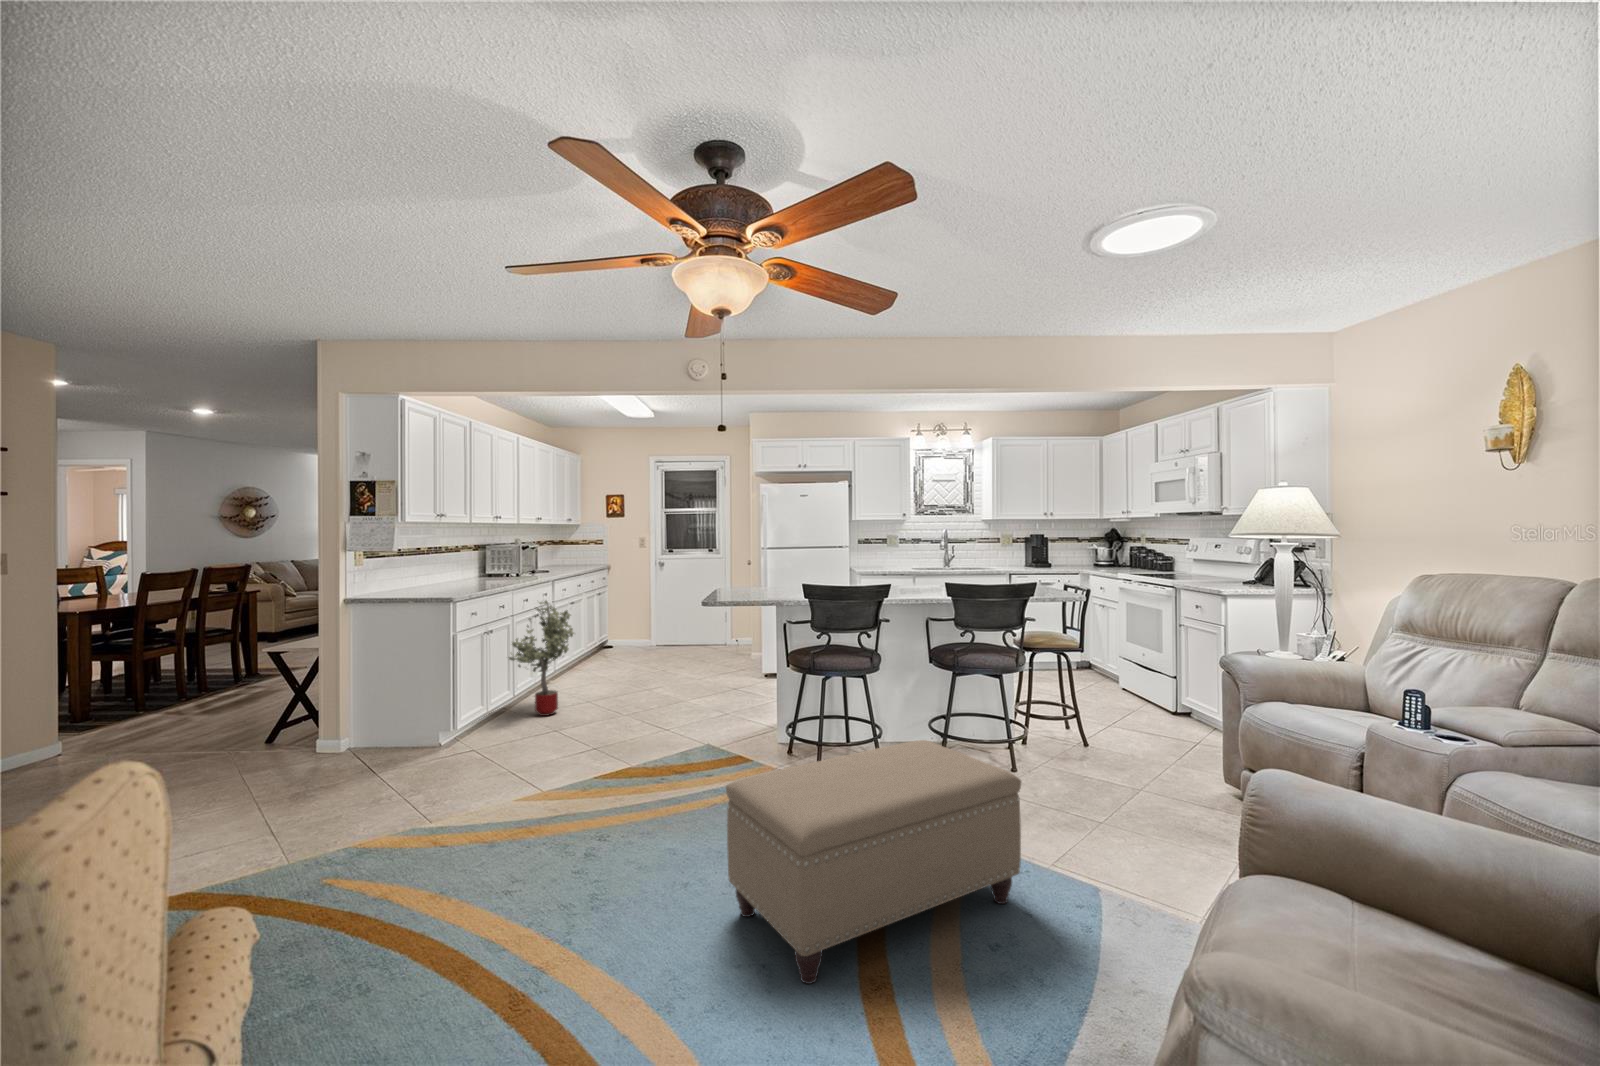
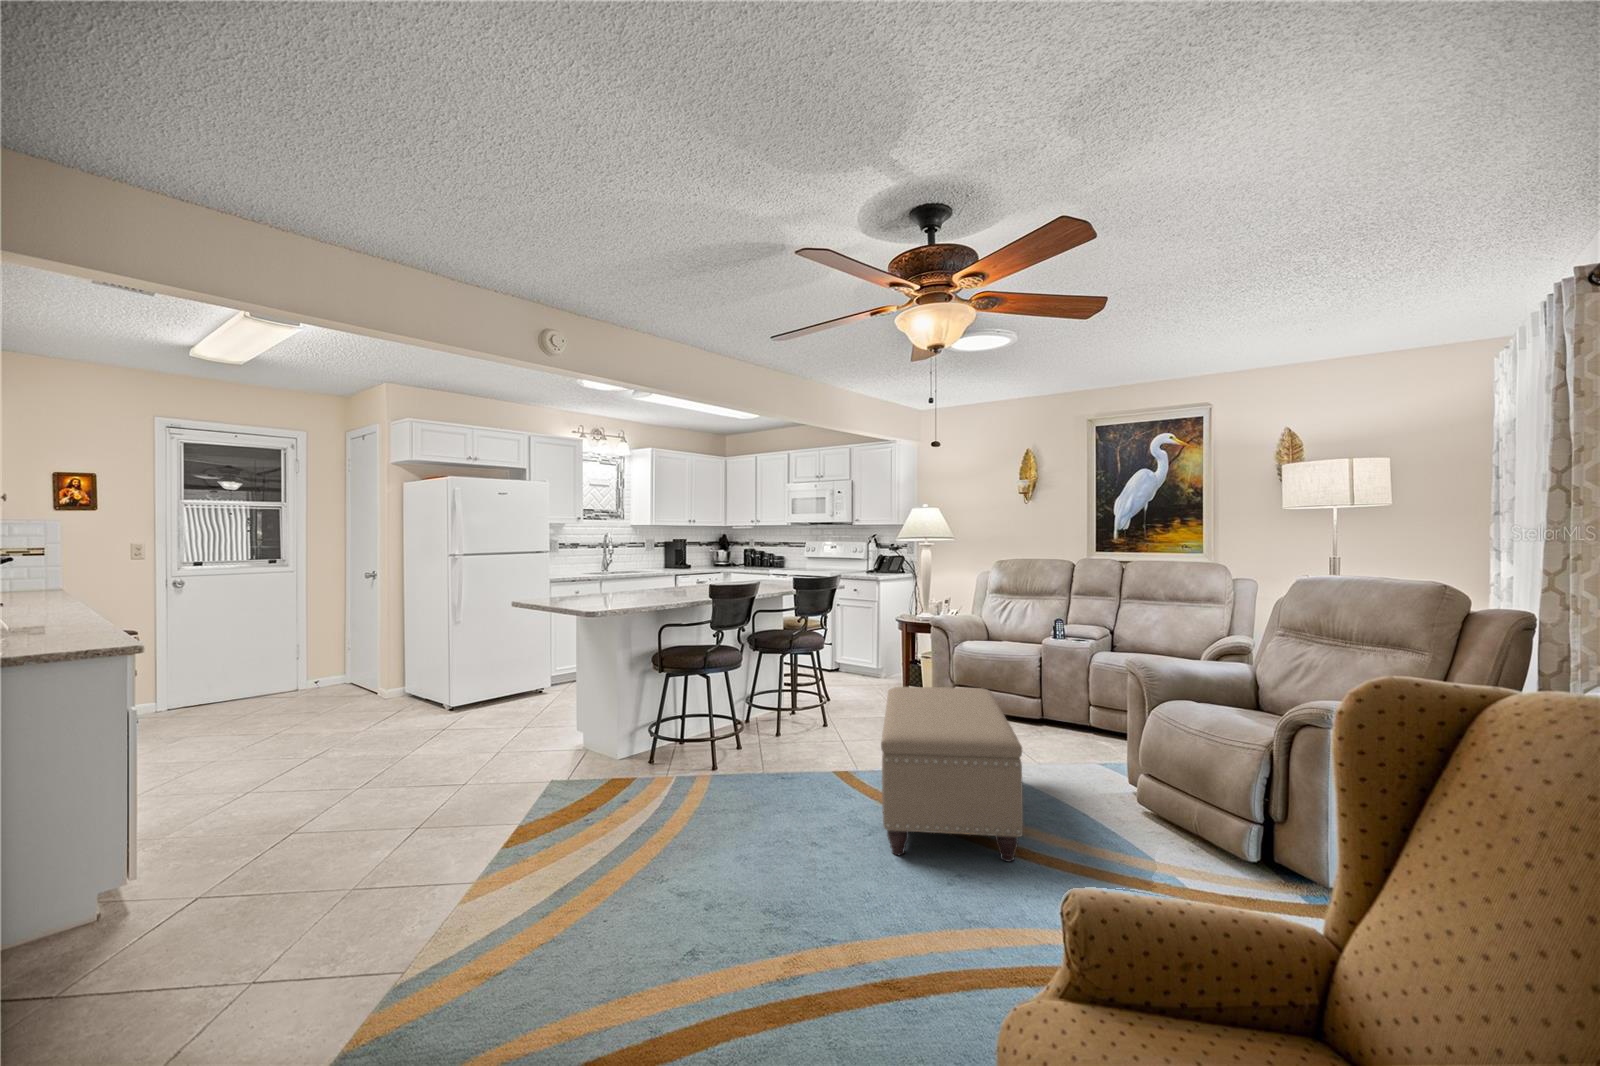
potted tree: present [509,601,574,716] -> none [104,632,242,825]

